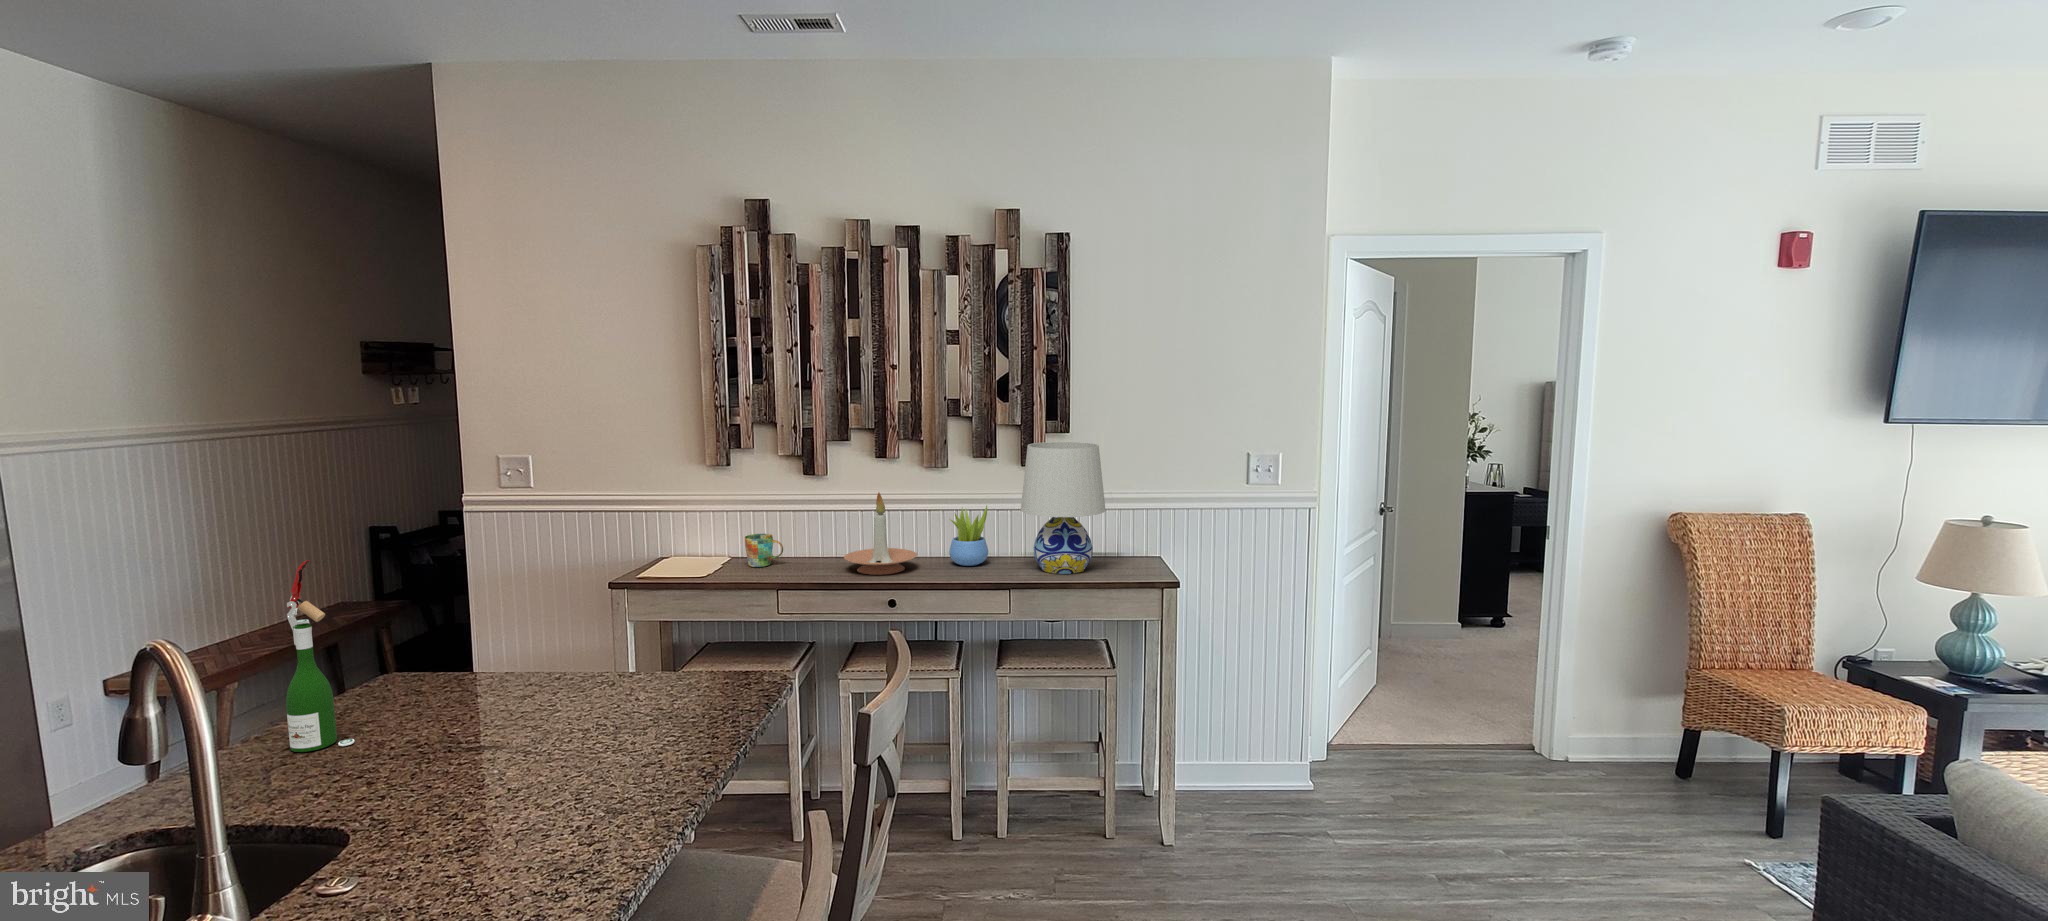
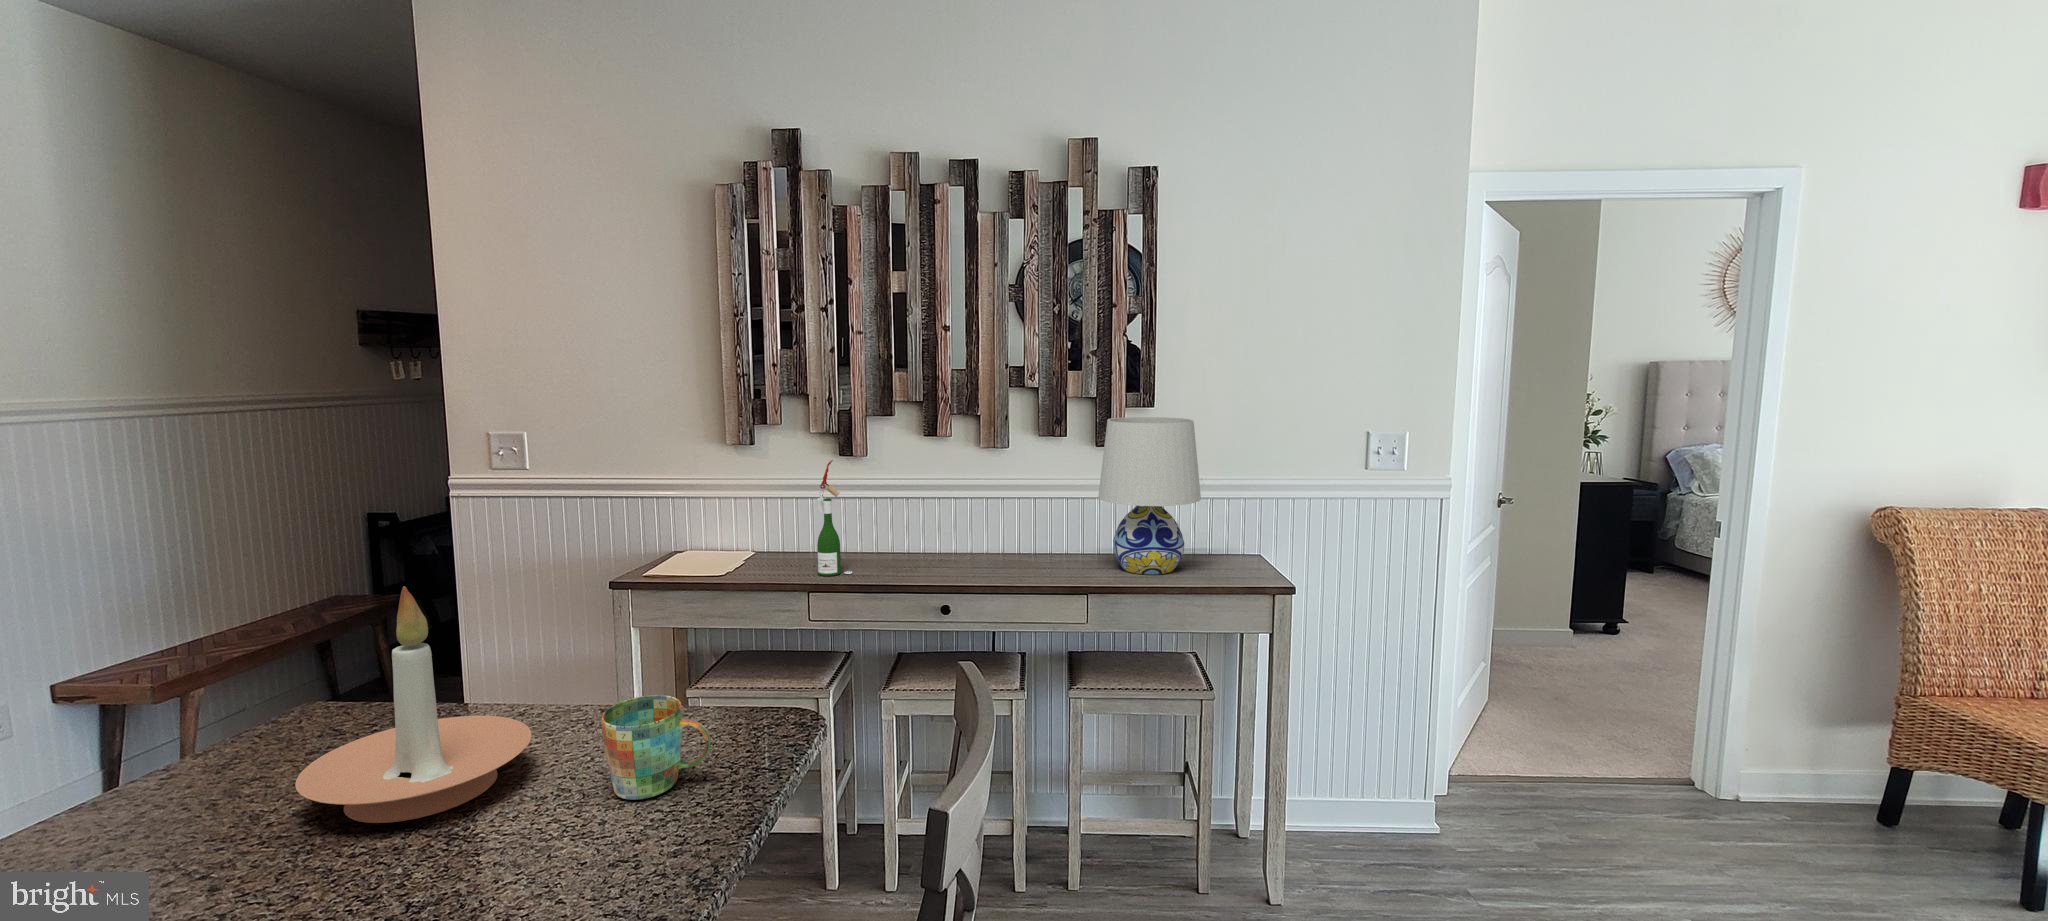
candle holder: present [844,493,917,575] -> present [295,586,532,823]
succulent plant: present [949,506,988,566] -> none [1011,491,1058,563]
mug: present [745,534,783,567] -> present [602,695,710,800]
wine bottle: present [286,560,354,752] -> present [817,460,852,576]

